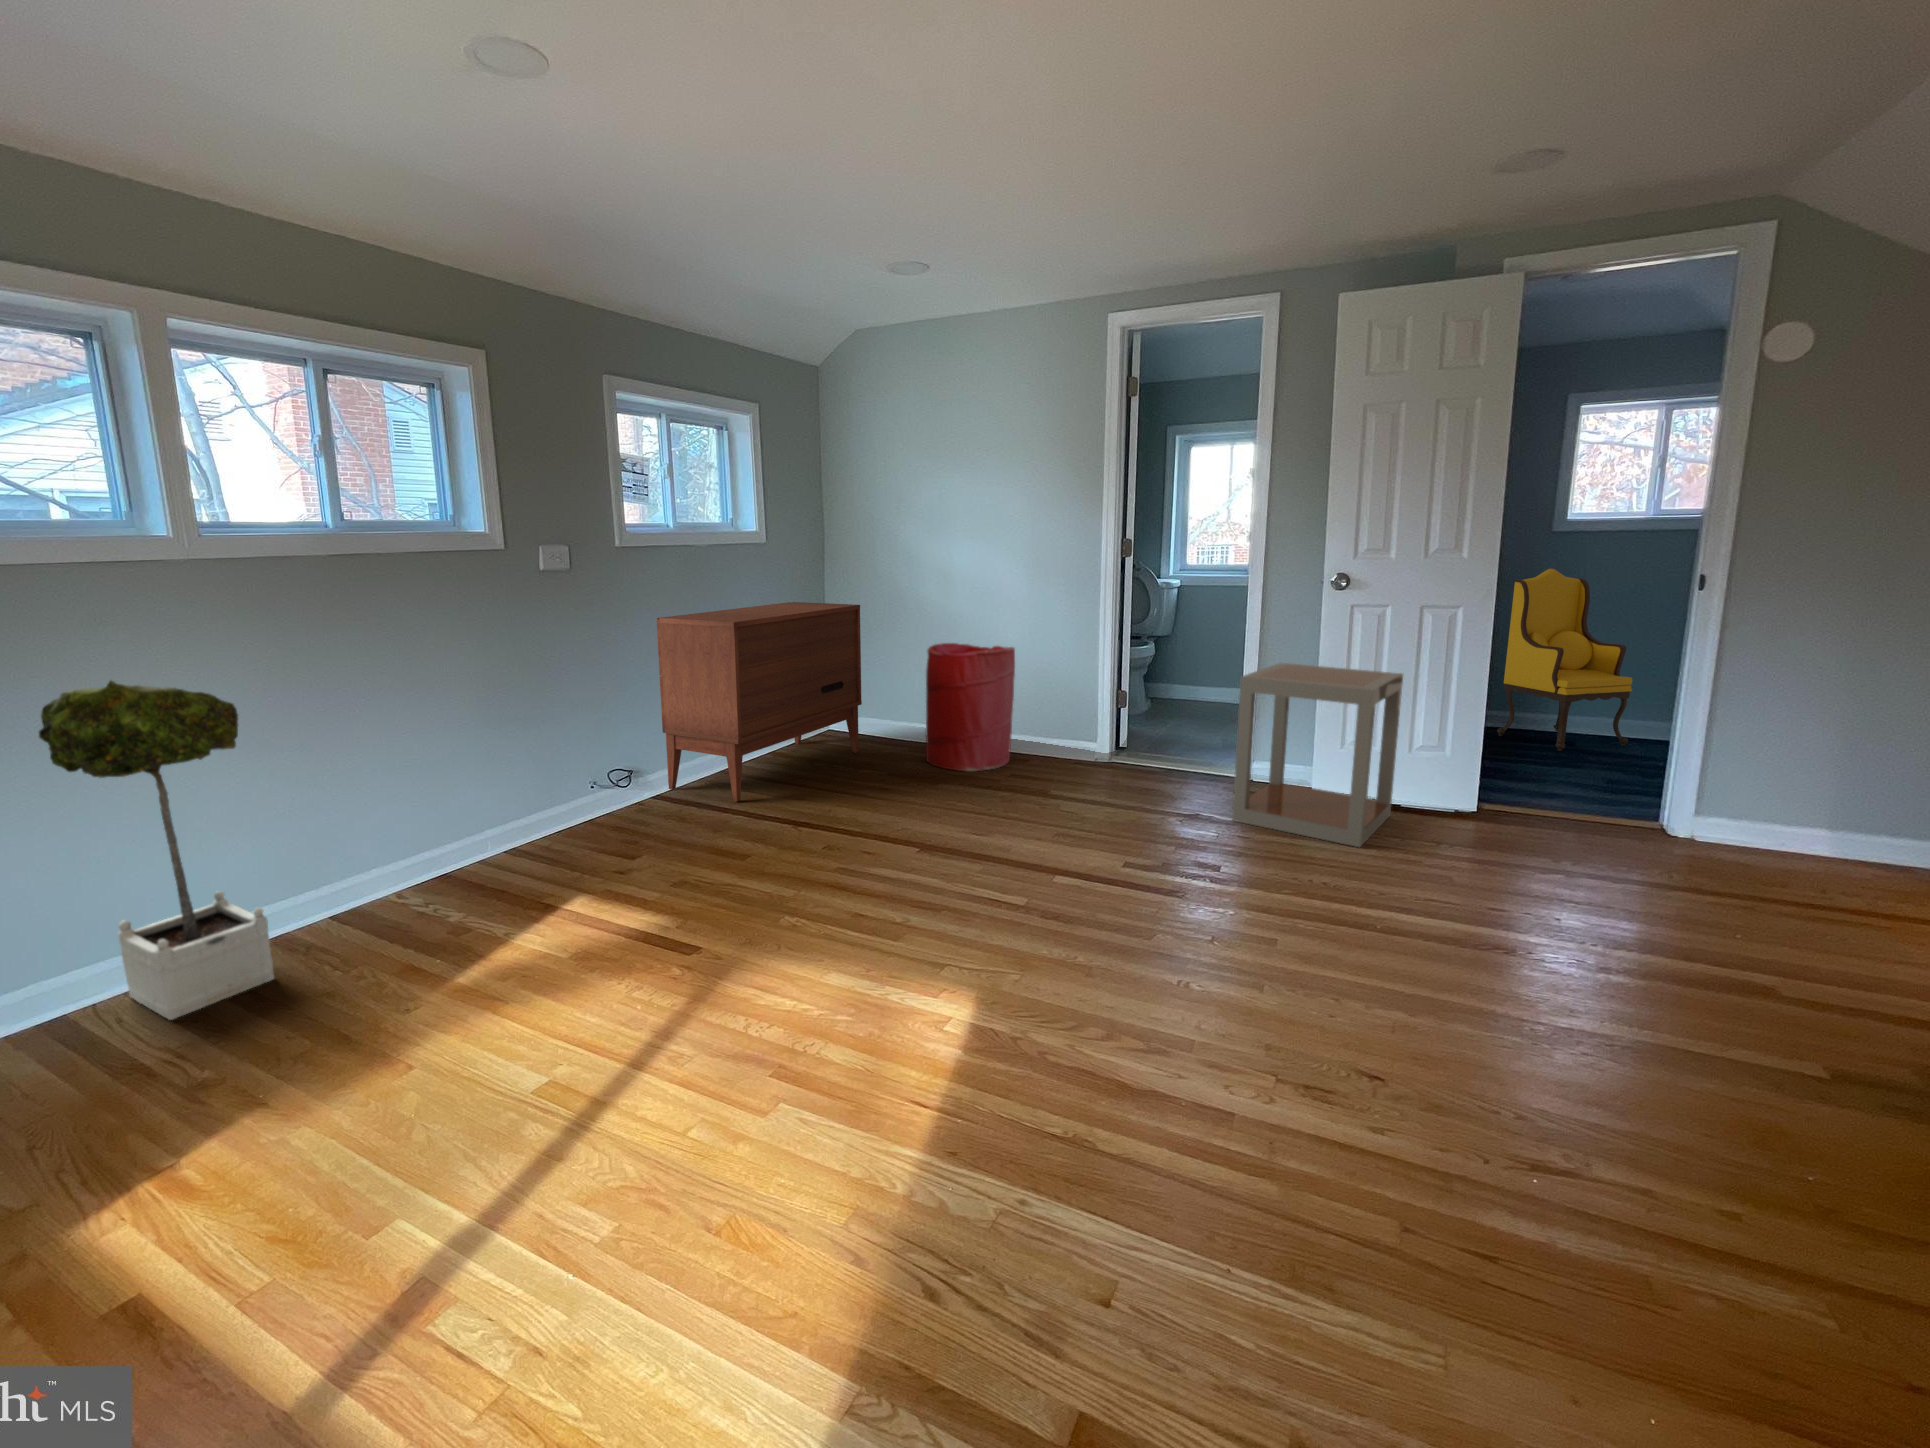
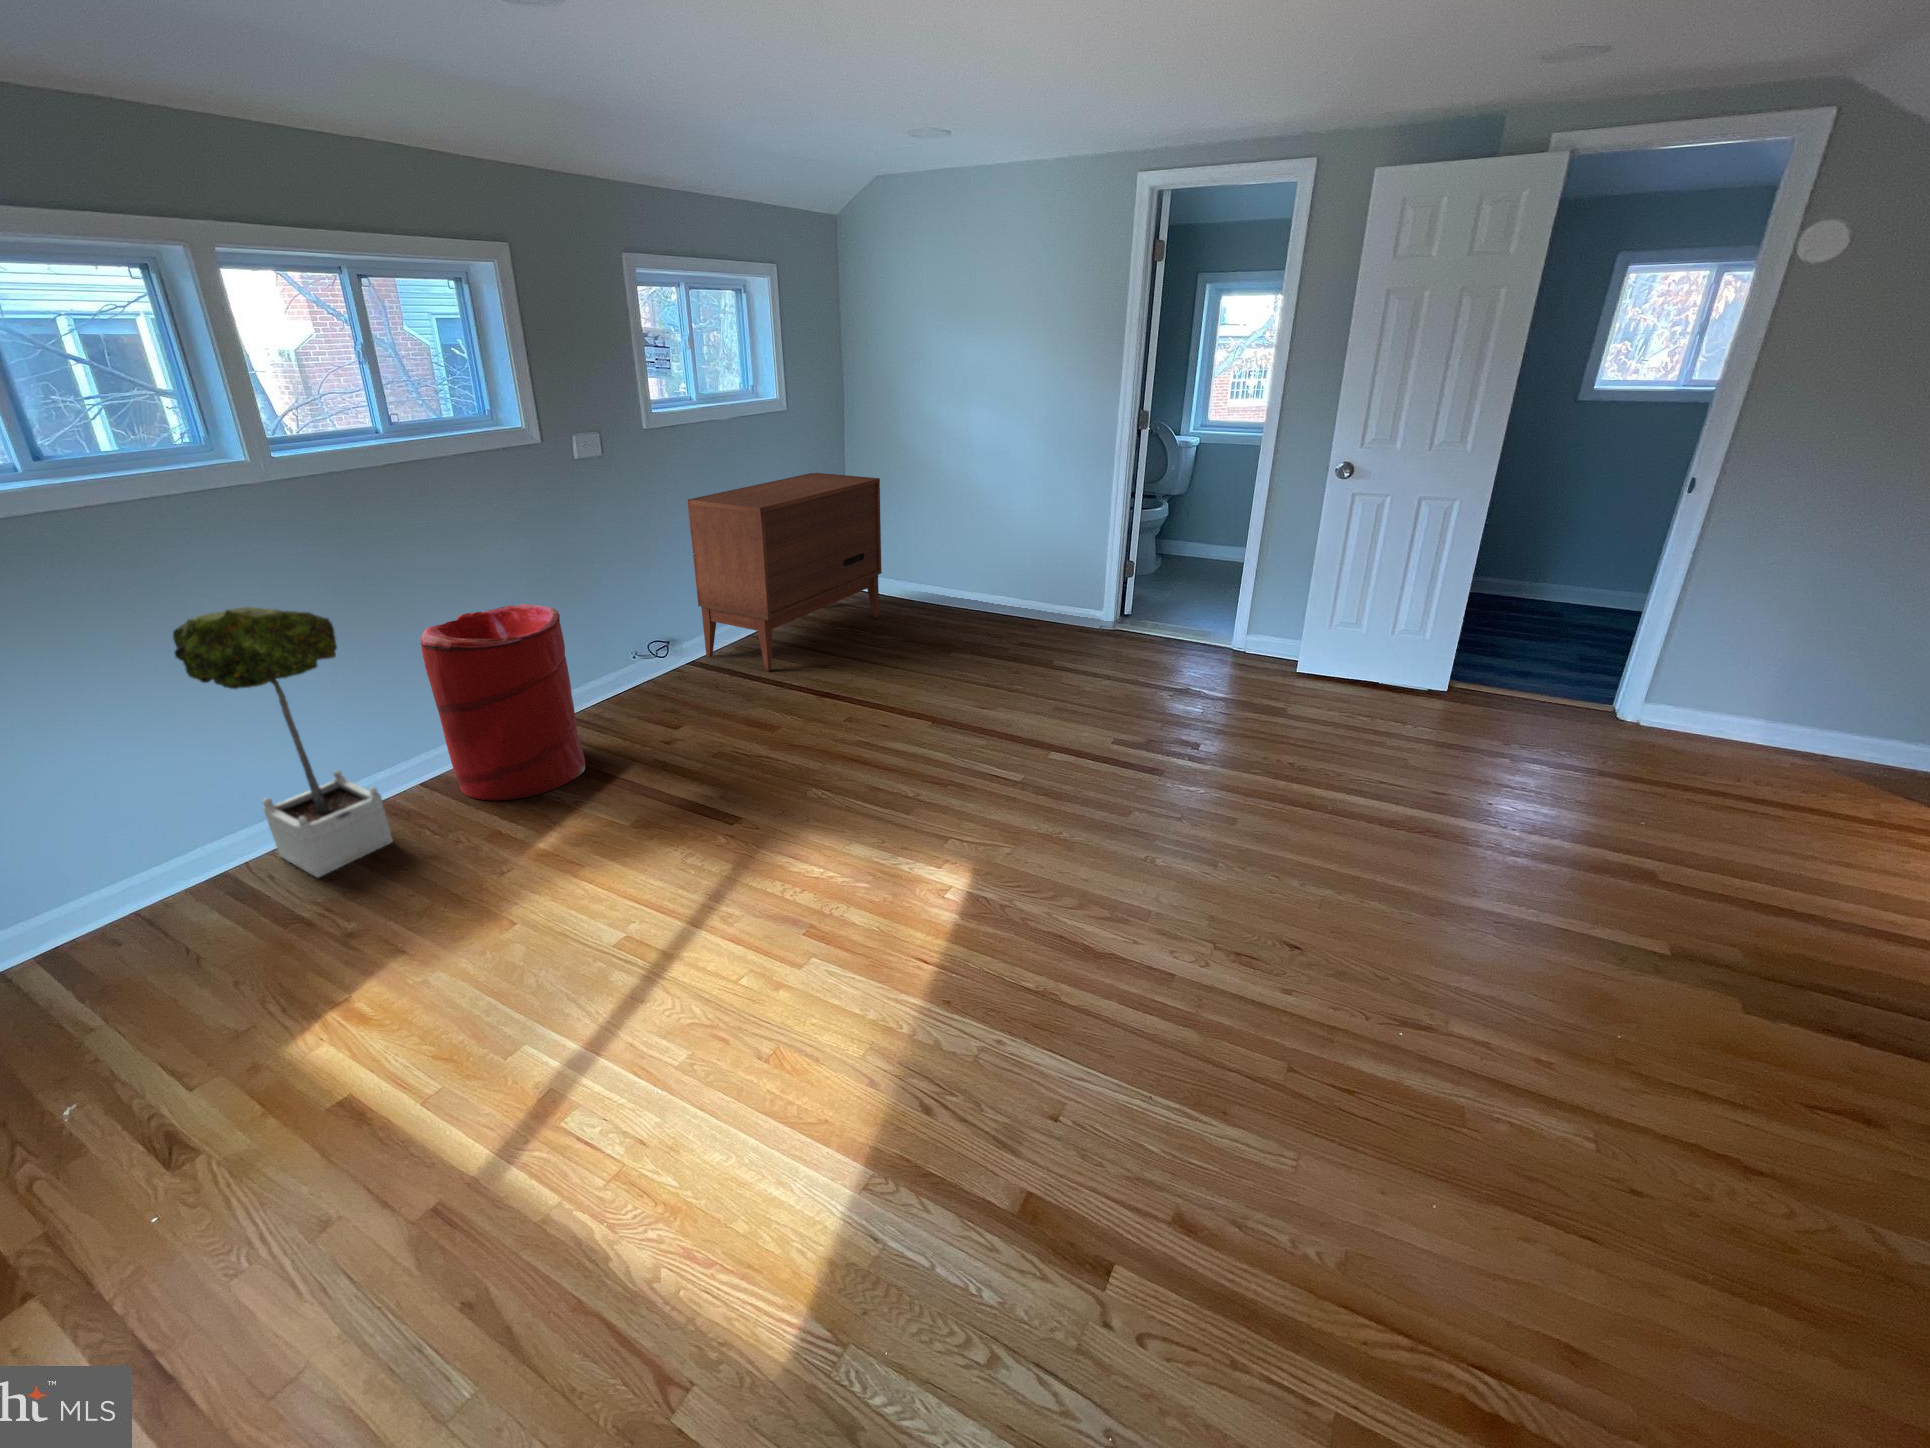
armchair: present [1497,569,1632,751] -> none [1487,440,1625,622]
laundry hamper: present [926,643,1015,771] -> present [421,604,585,800]
side table: present [1232,663,1403,847] -> none [1217,547,1391,726]

